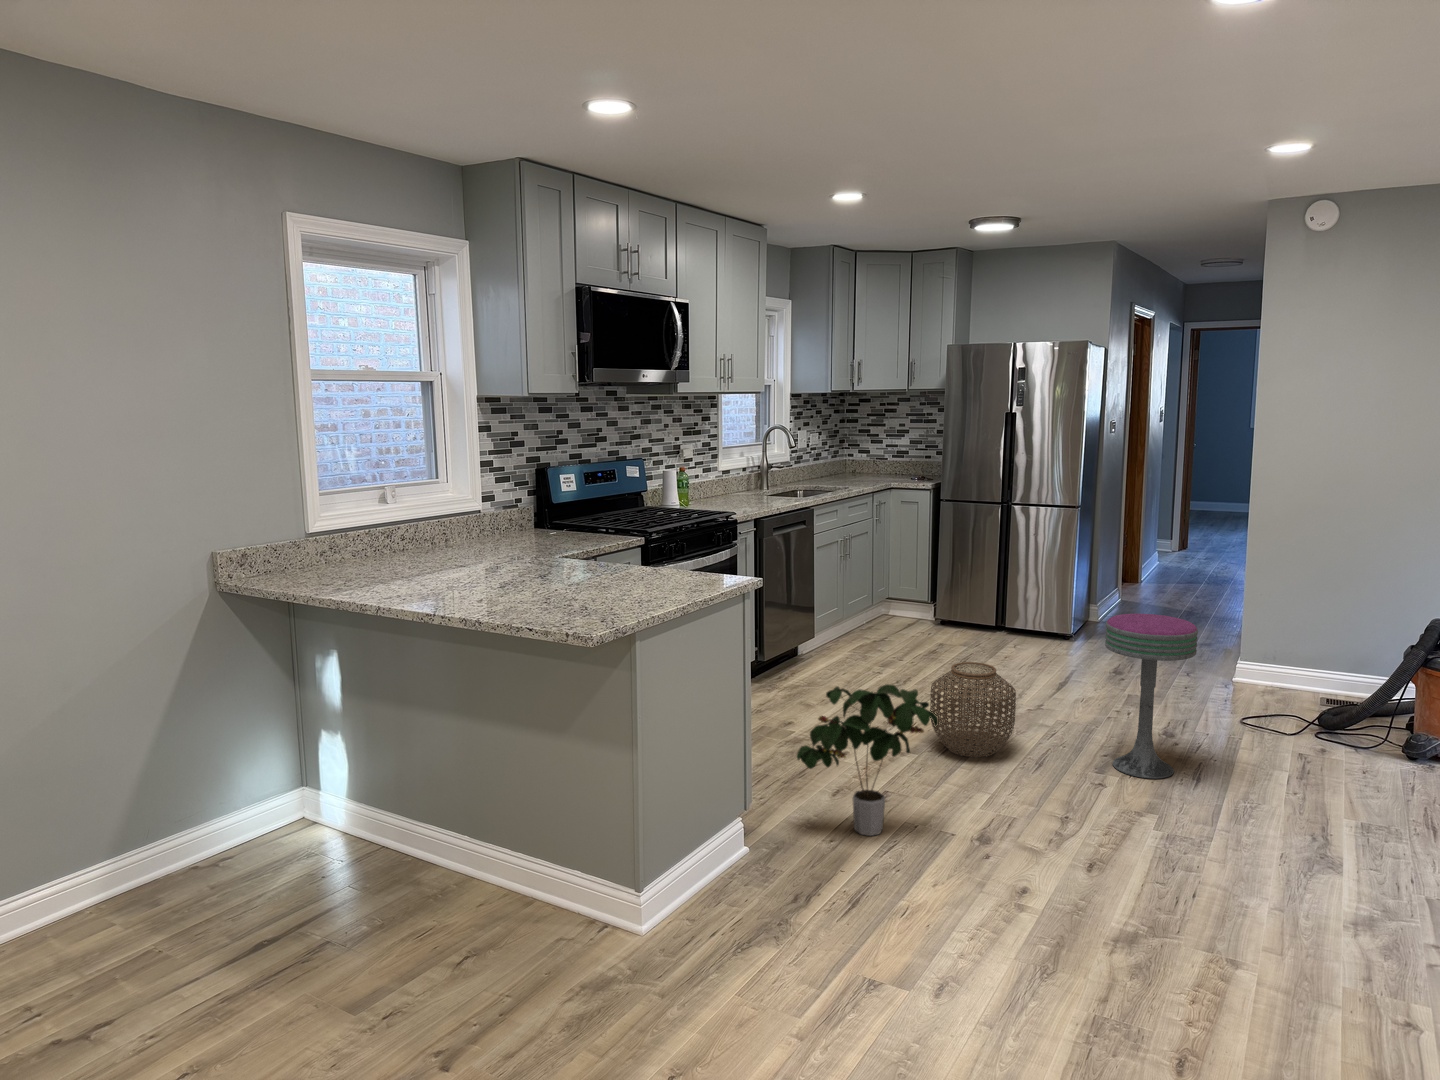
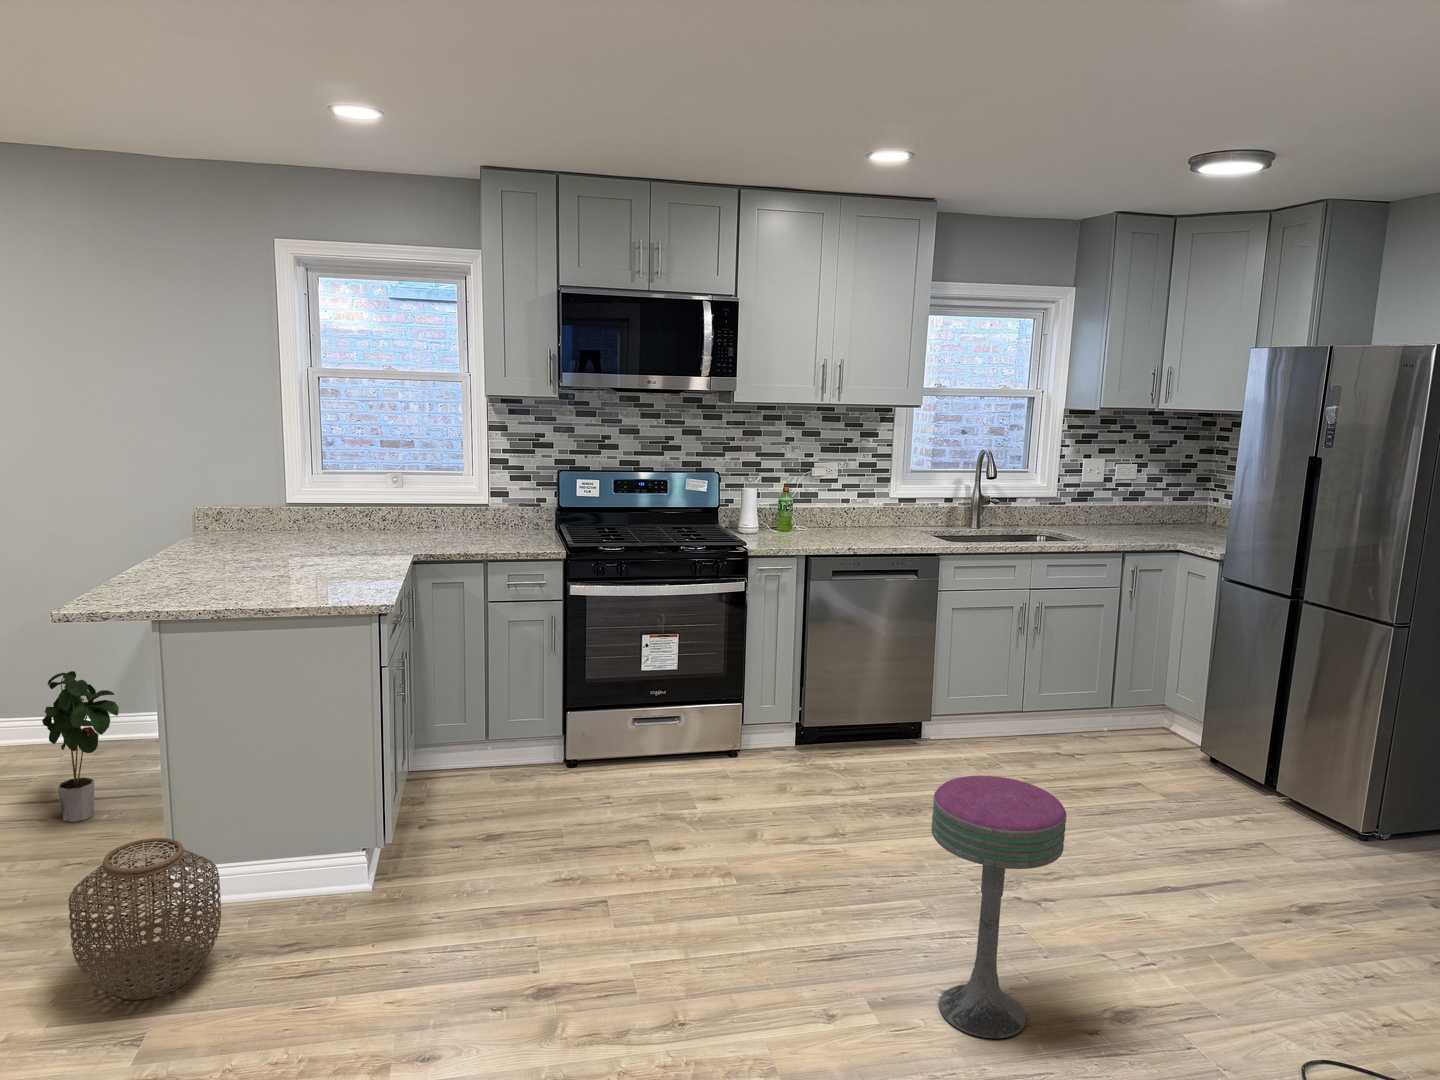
woven basket: present [930,662,1016,757] -> present [69,838,221,1000]
potted plant: present [797,684,938,836] -> present [42,671,119,822]

